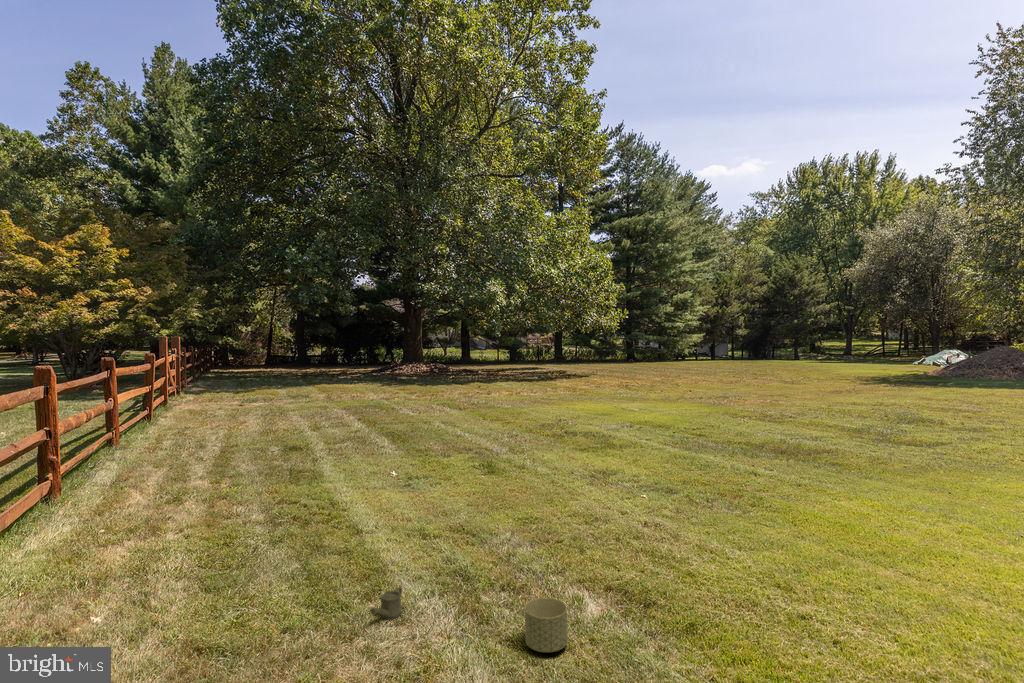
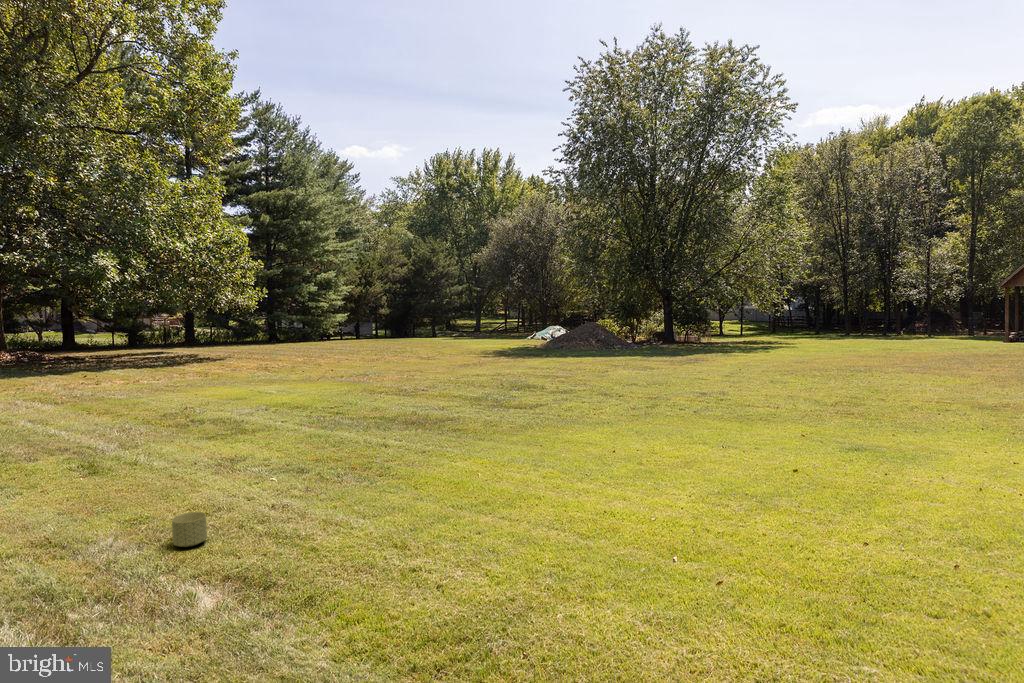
watering can: present [370,587,402,619] -> none [23,535,52,560]

